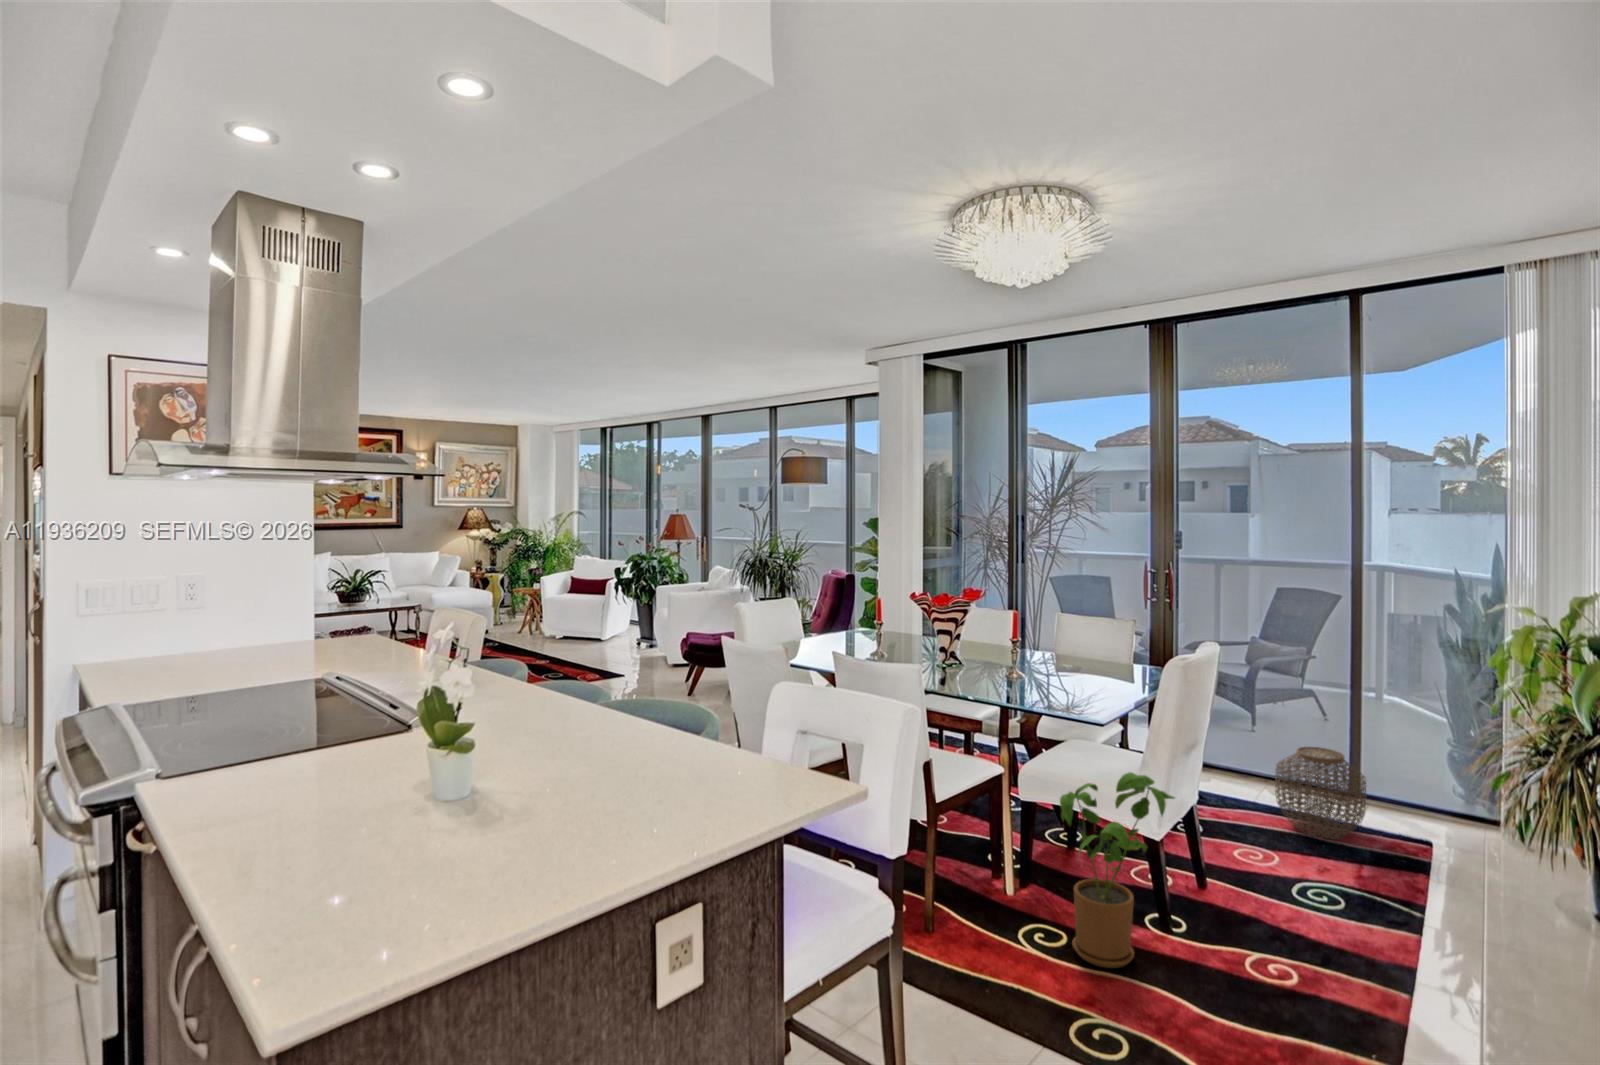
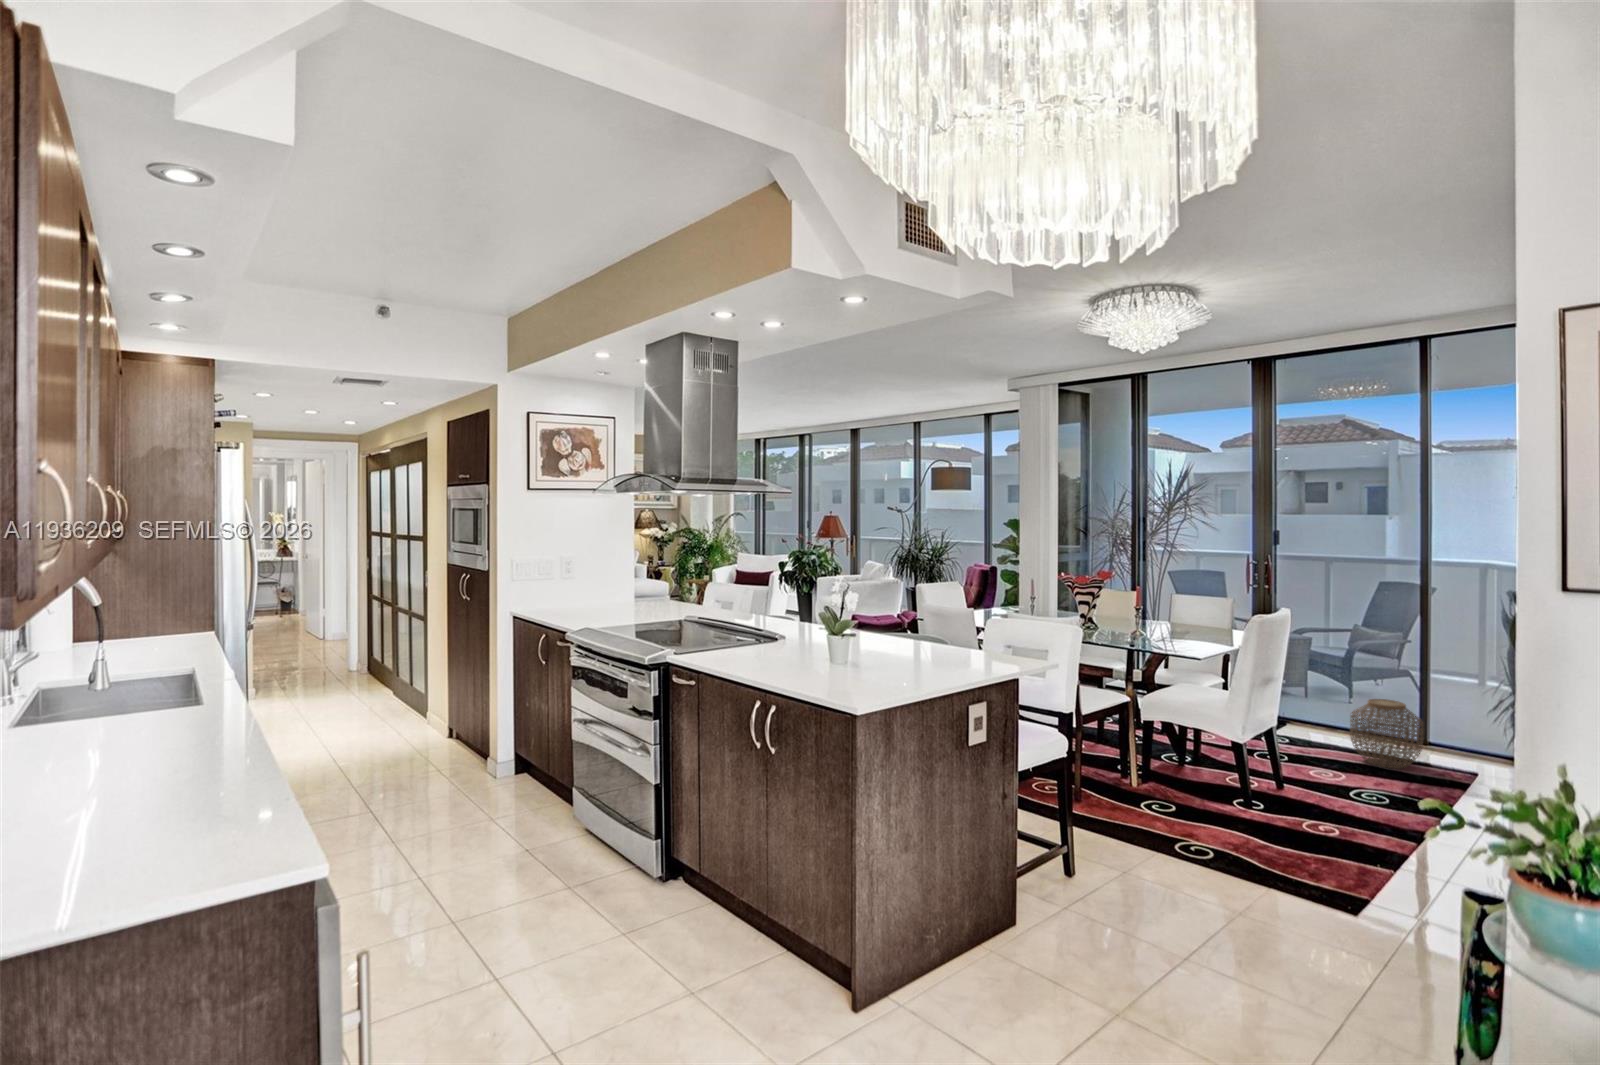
house plant: present [1060,772,1175,968] -> none [1170,690,1255,822]

